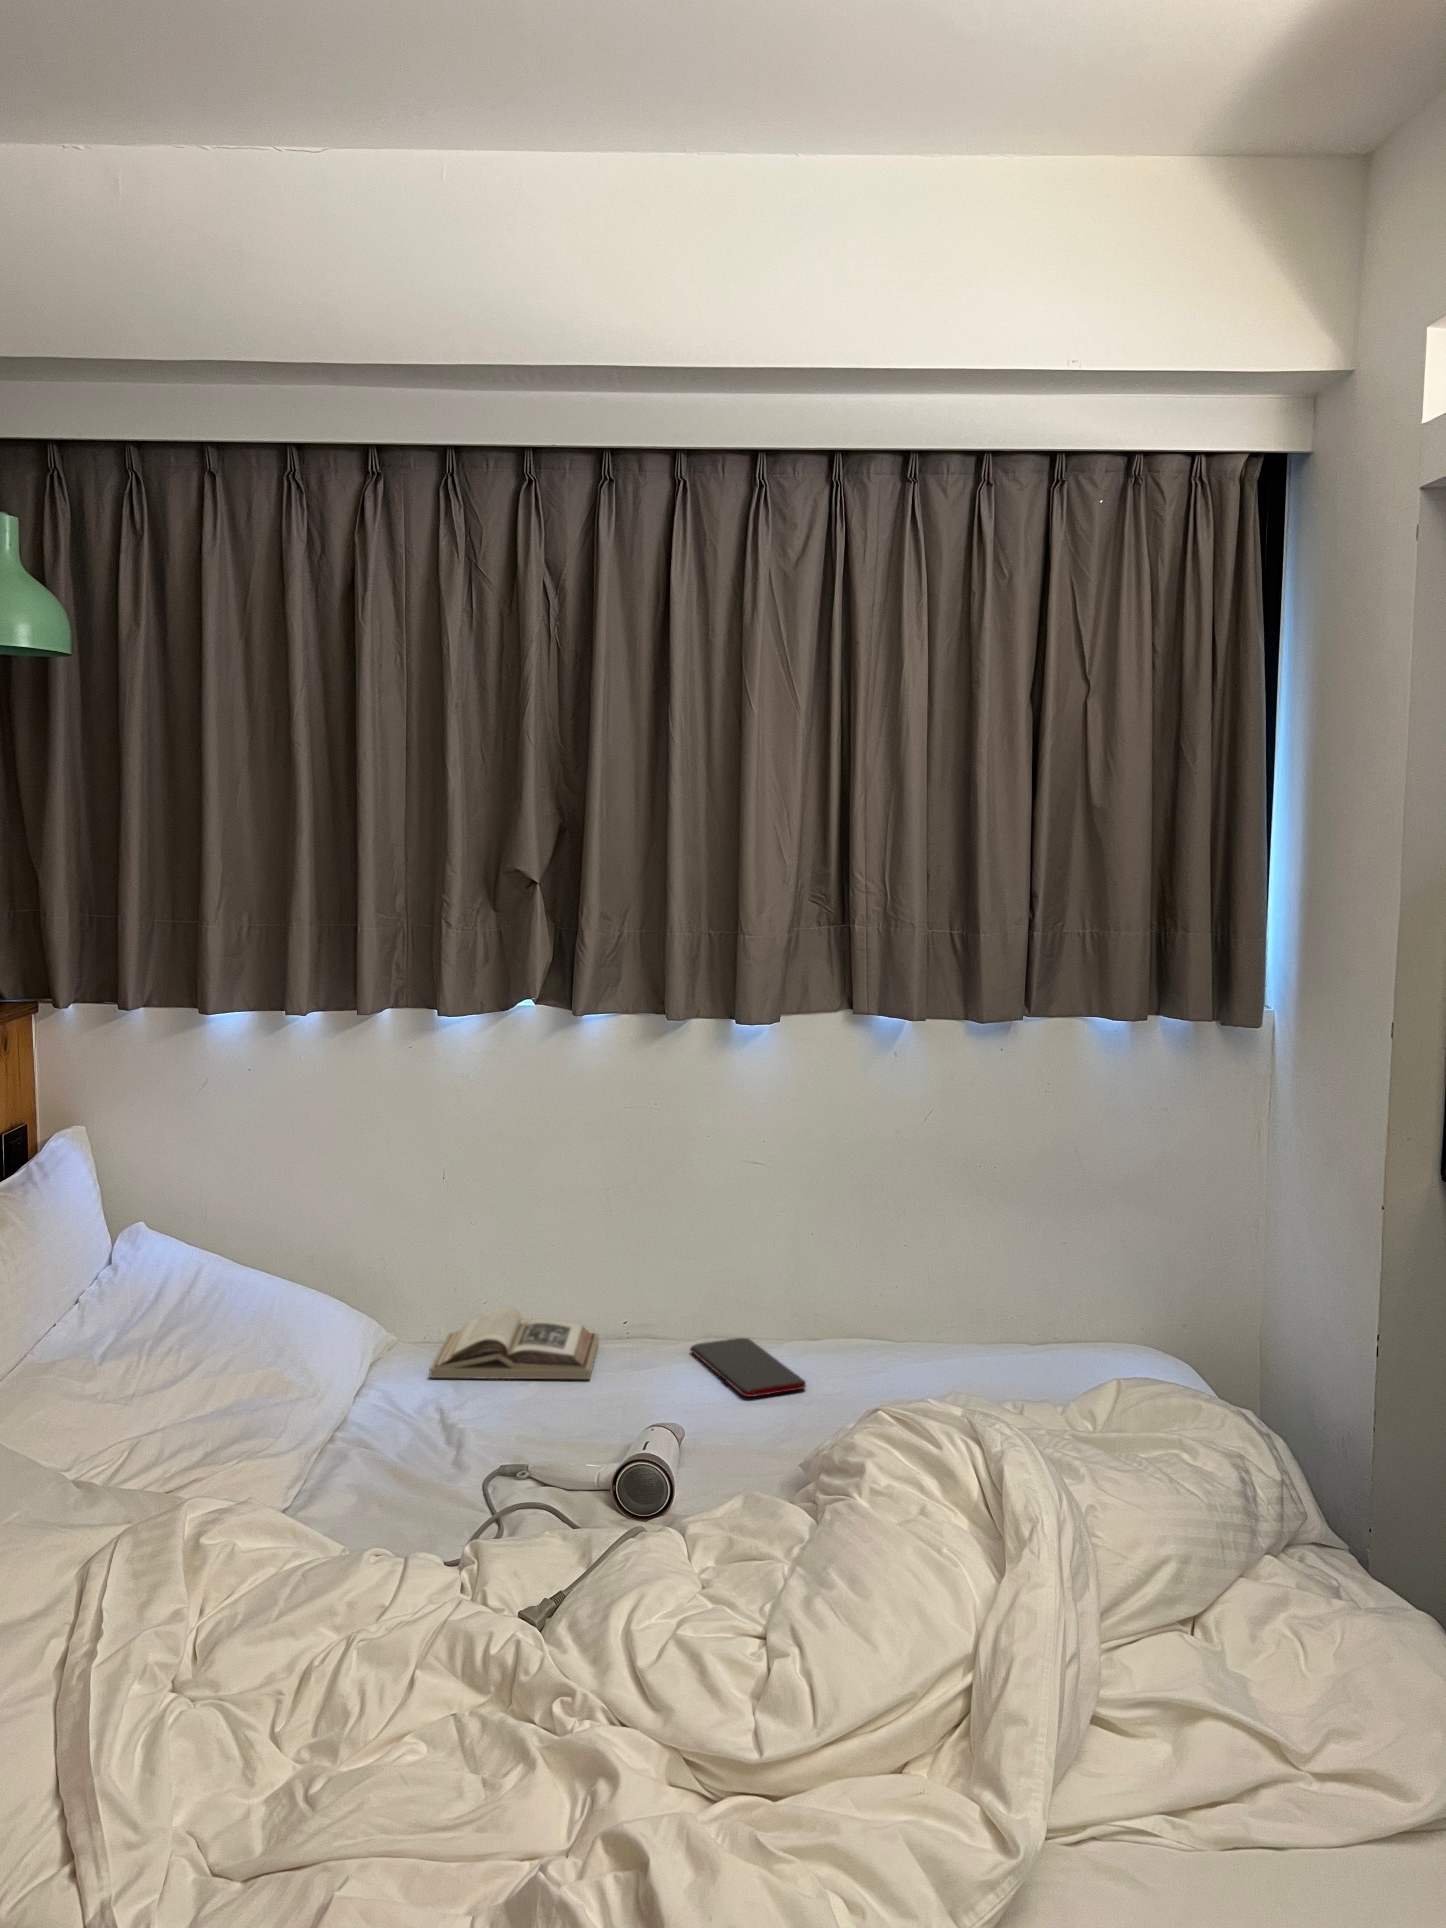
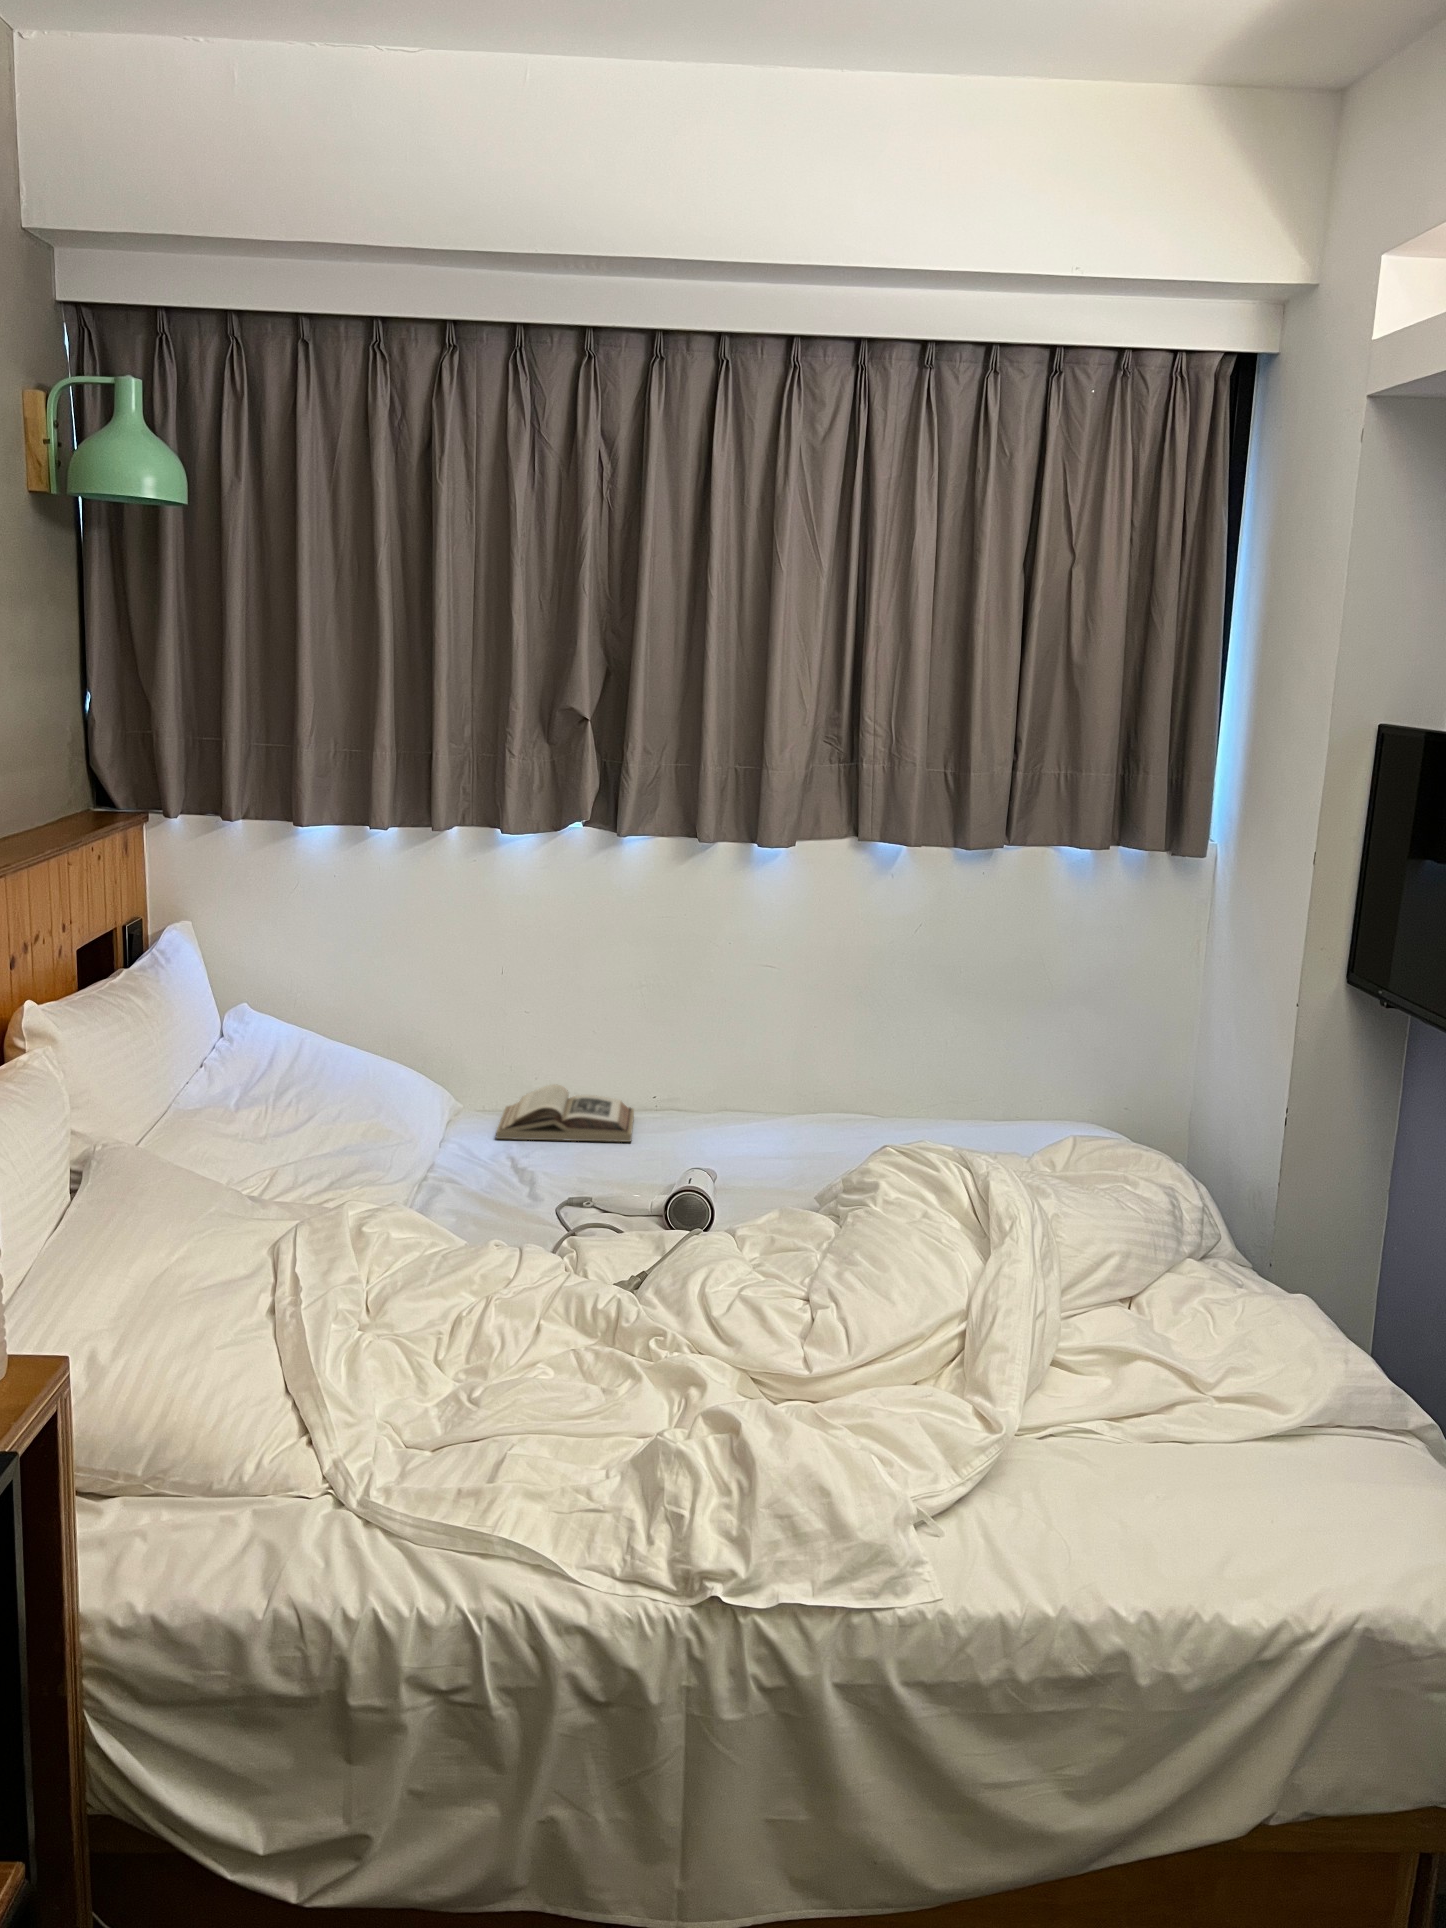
smartphone: present [690,1338,806,1397] -> none [713,1114,814,1156]

